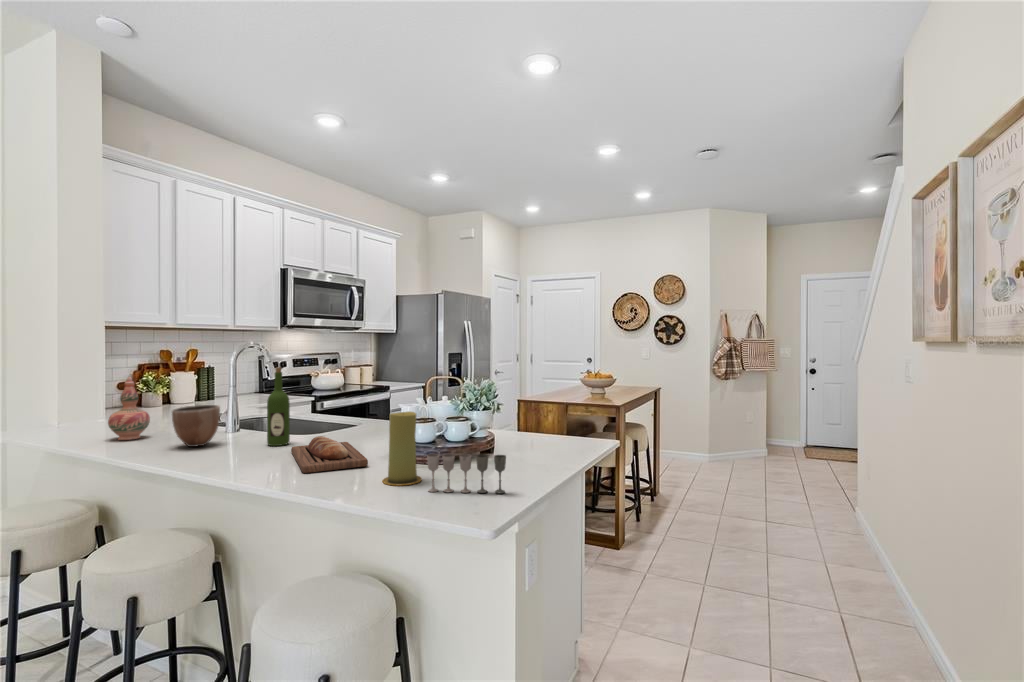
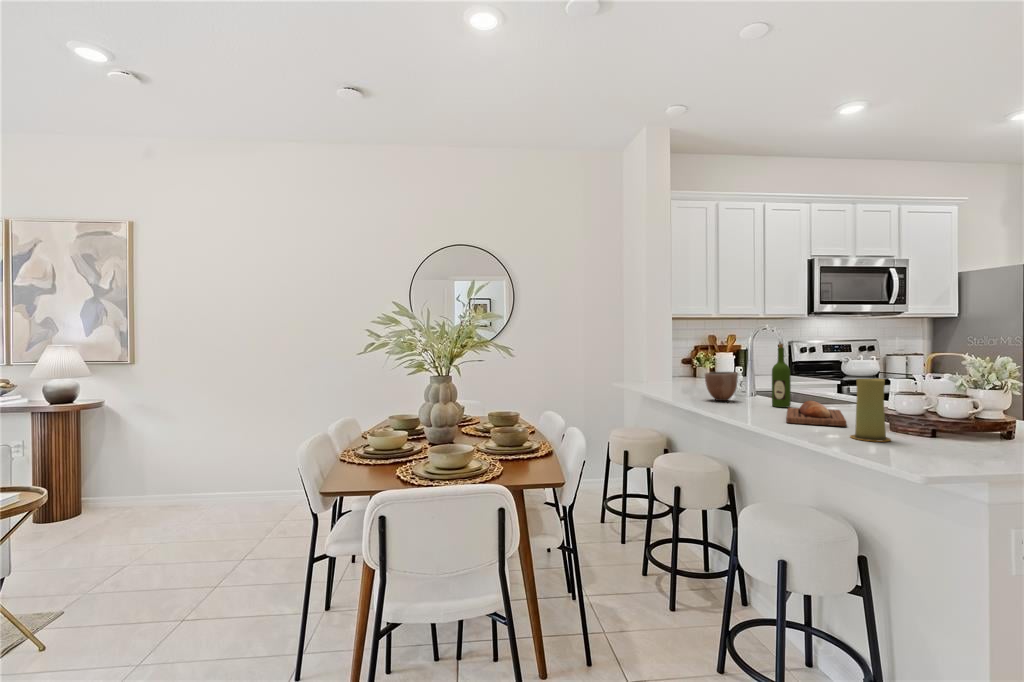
decorative vase: present [108,377,150,440] -> none [670,350,695,393]
wine glass: present [427,454,506,493] -> none [887,415,977,461]

